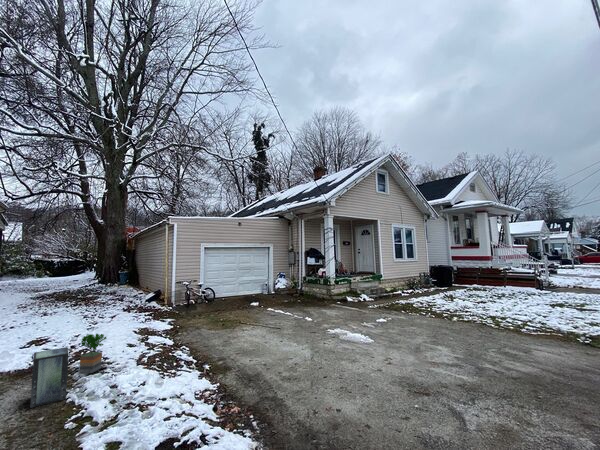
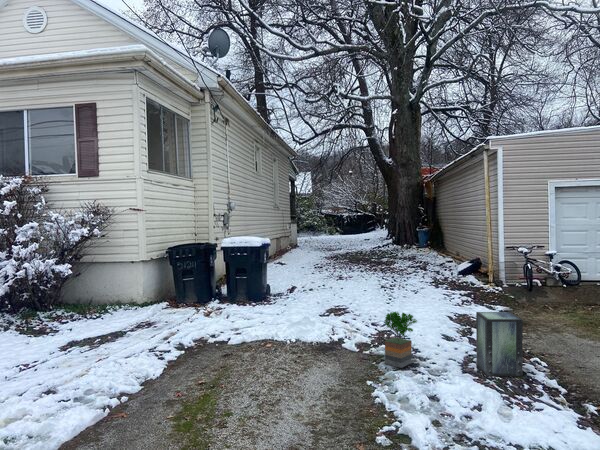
storage box: present [30,347,69,408] -> present [476,312,523,376]

